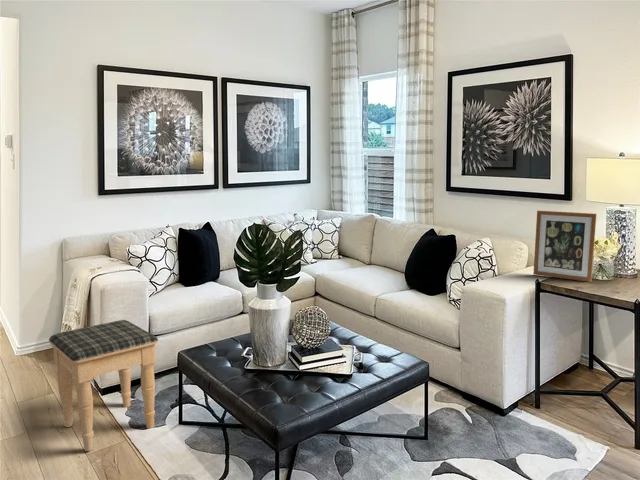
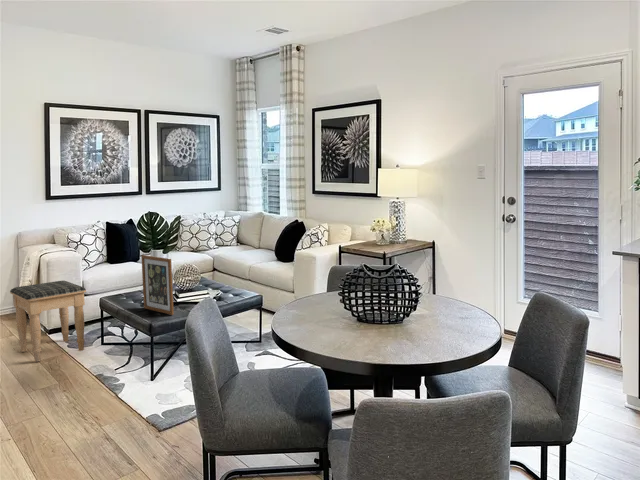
picture frame: present [533,211,596,282] -> present [141,255,174,315]

